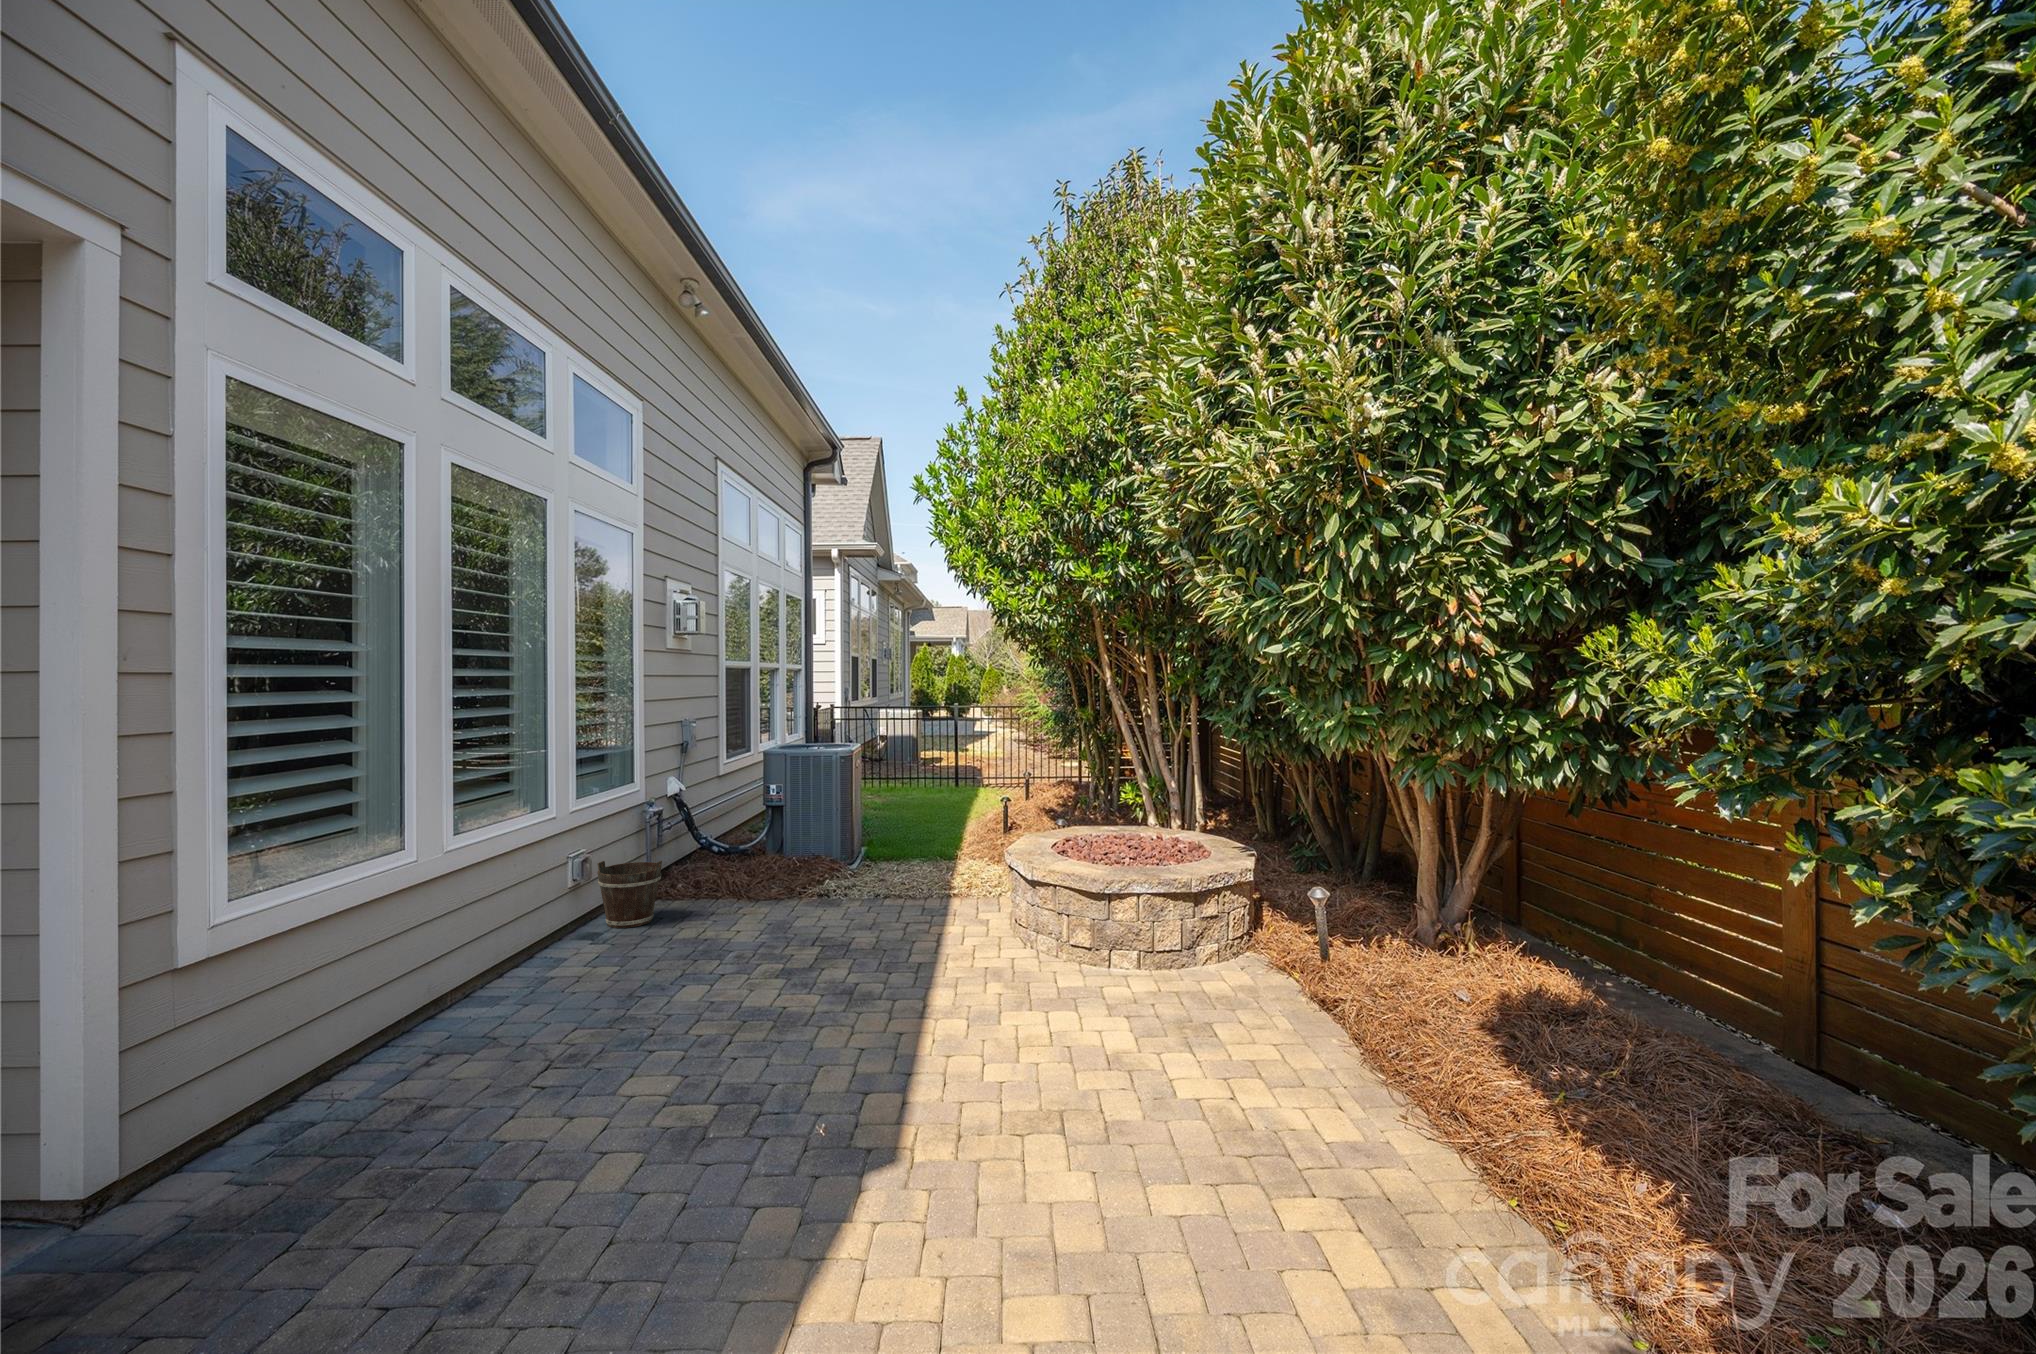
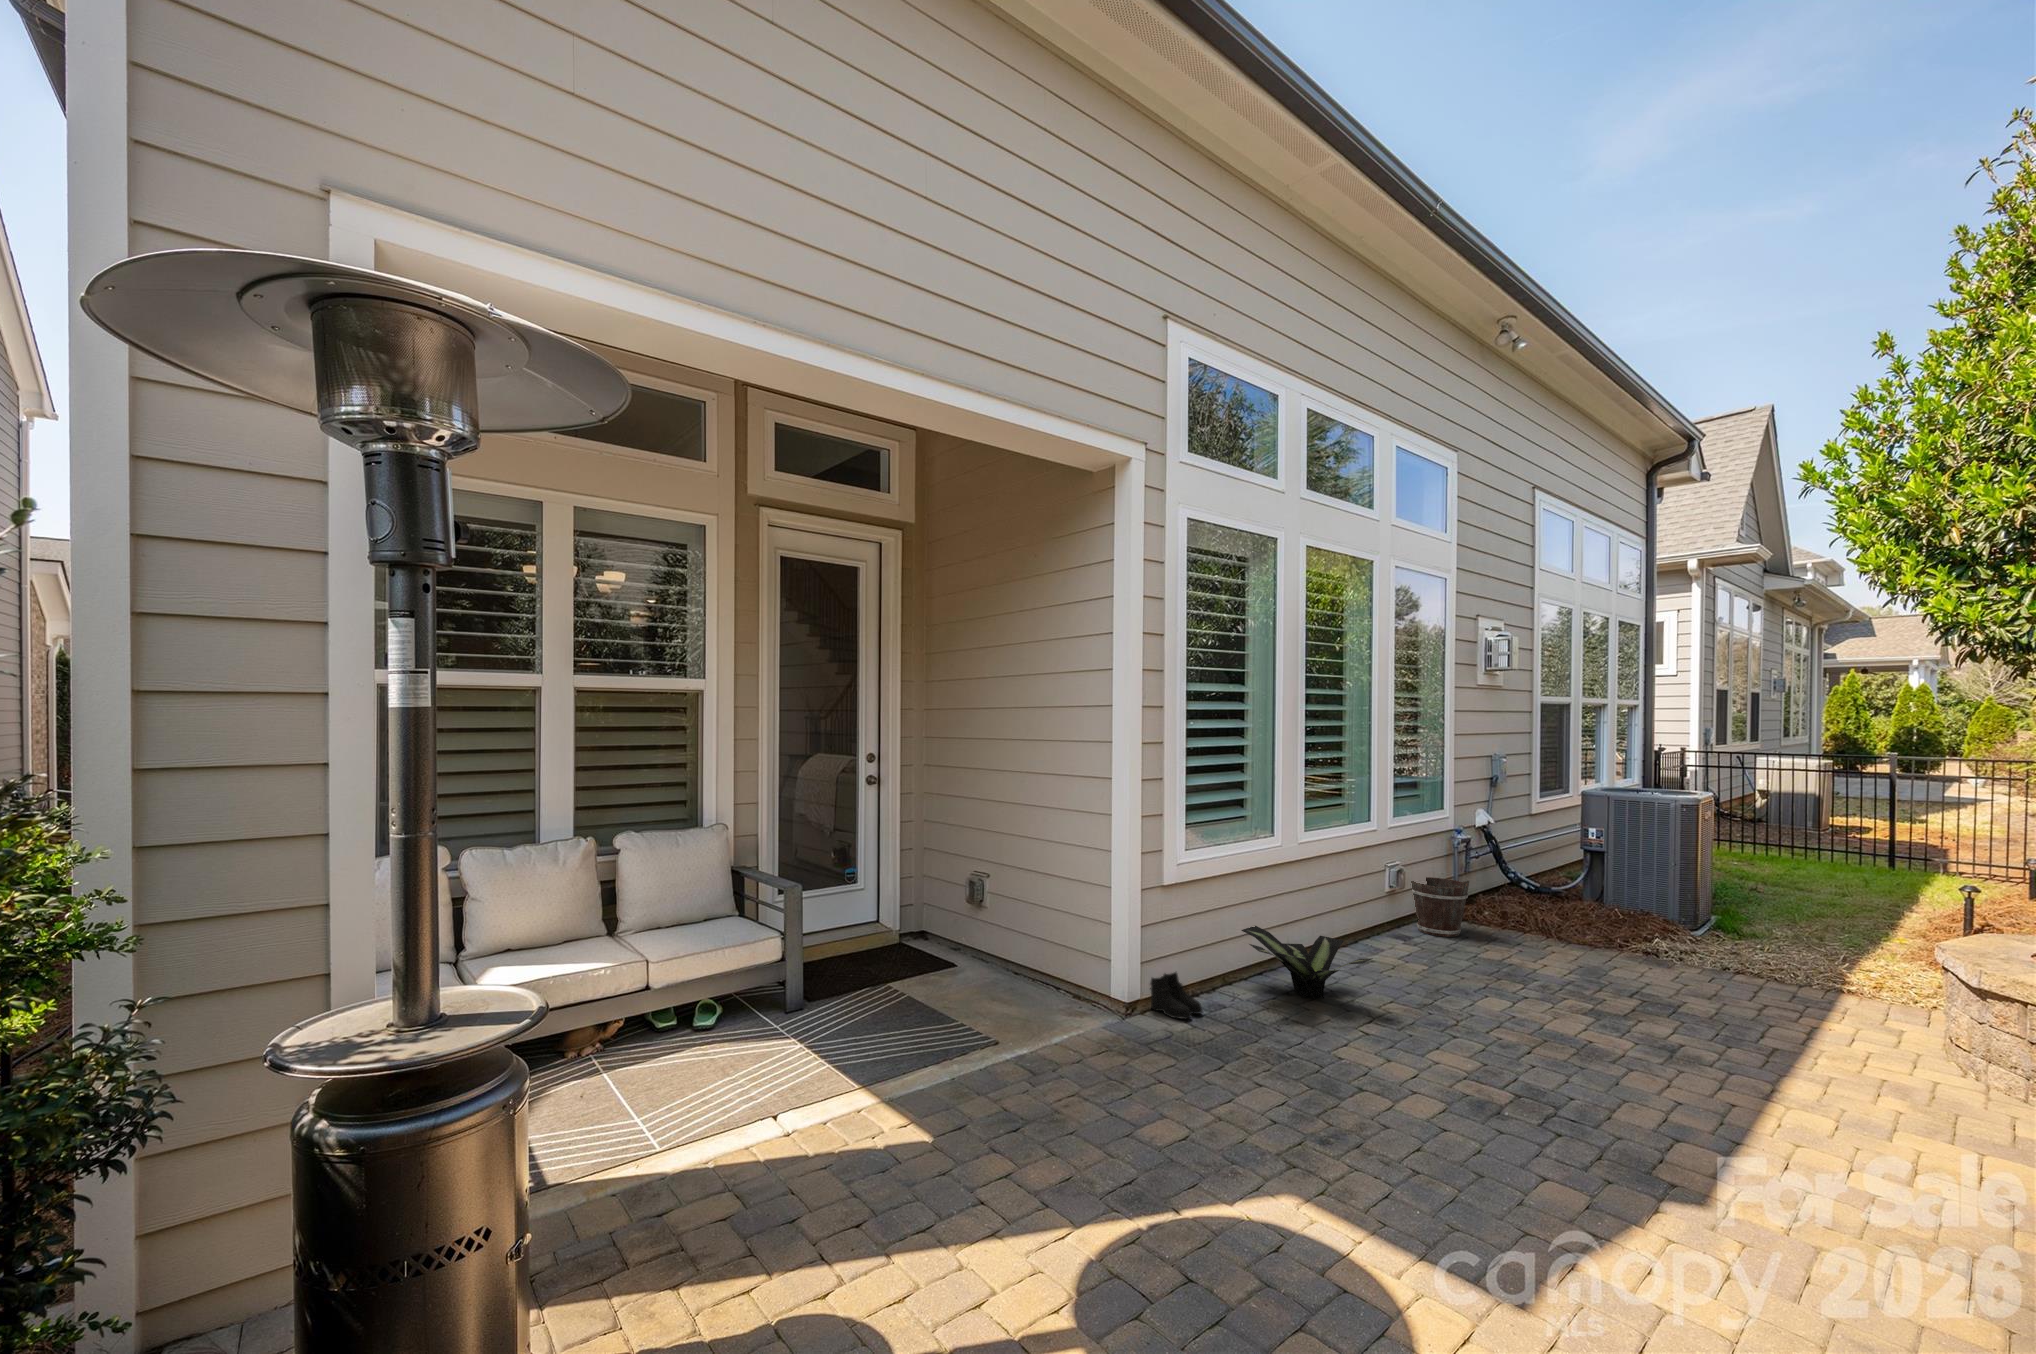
potted plant: none [342,976,549,1075] -> present [1241,926,1373,998]
boots: none [130,1123,255,1210] -> present [1150,972,1203,1019]

